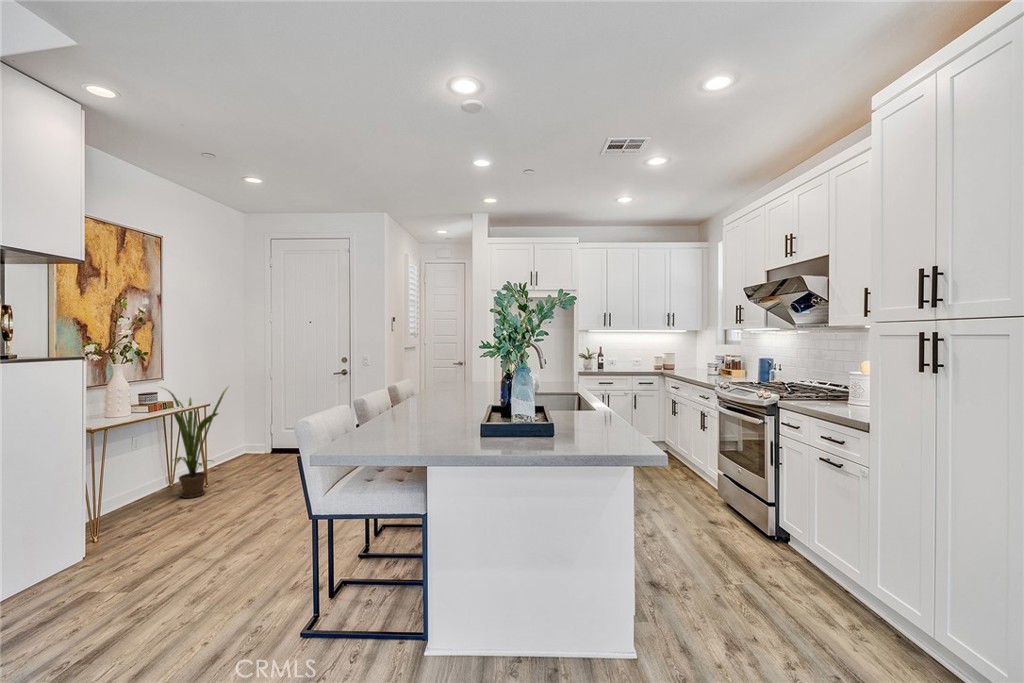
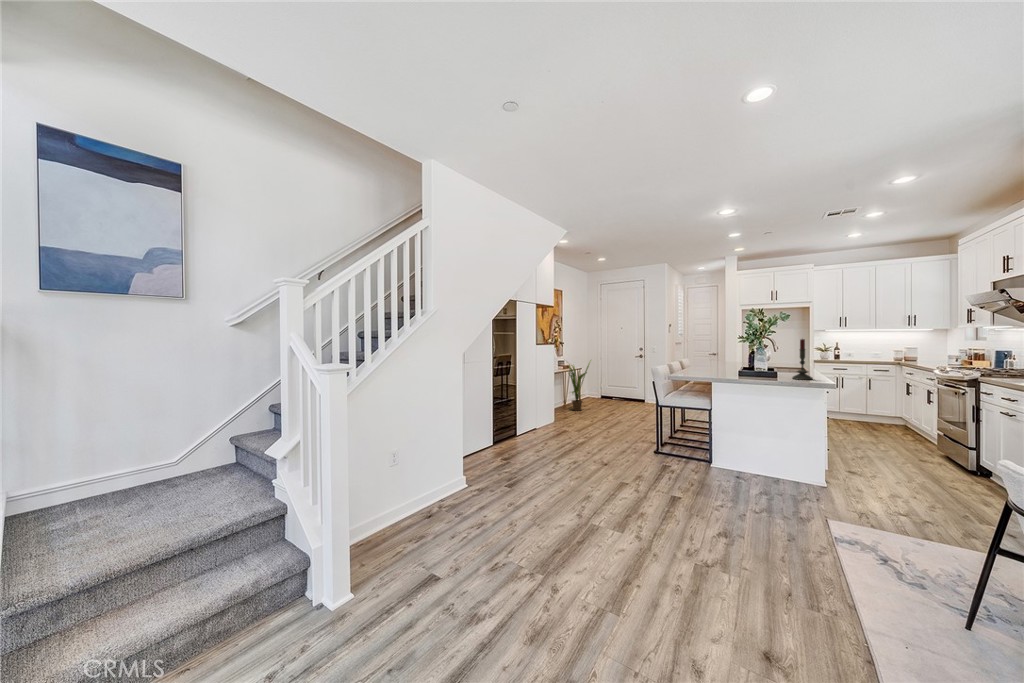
candle: none [578,348,612,437] -> present [792,339,813,380]

